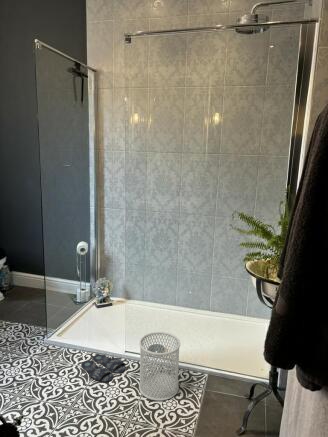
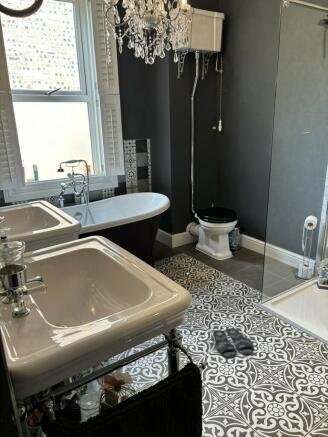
wastebasket: present [139,332,180,401] -> none [253,327,305,404]

